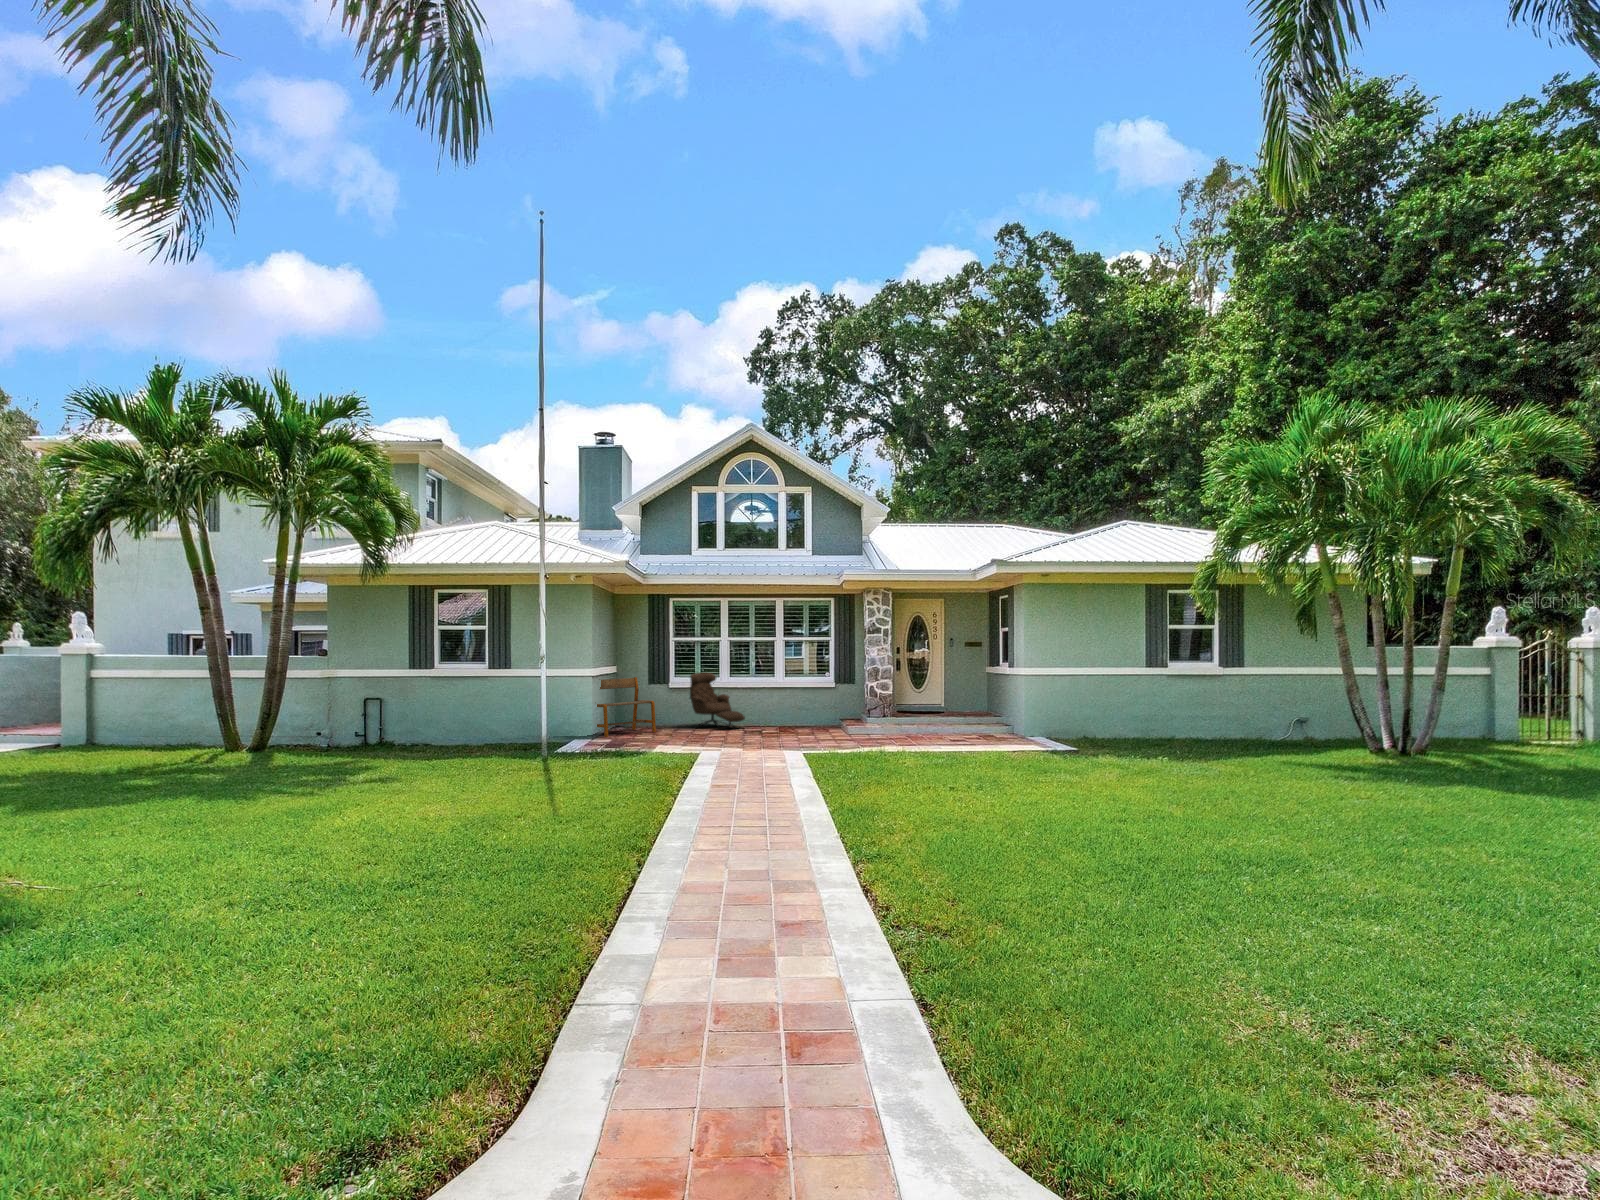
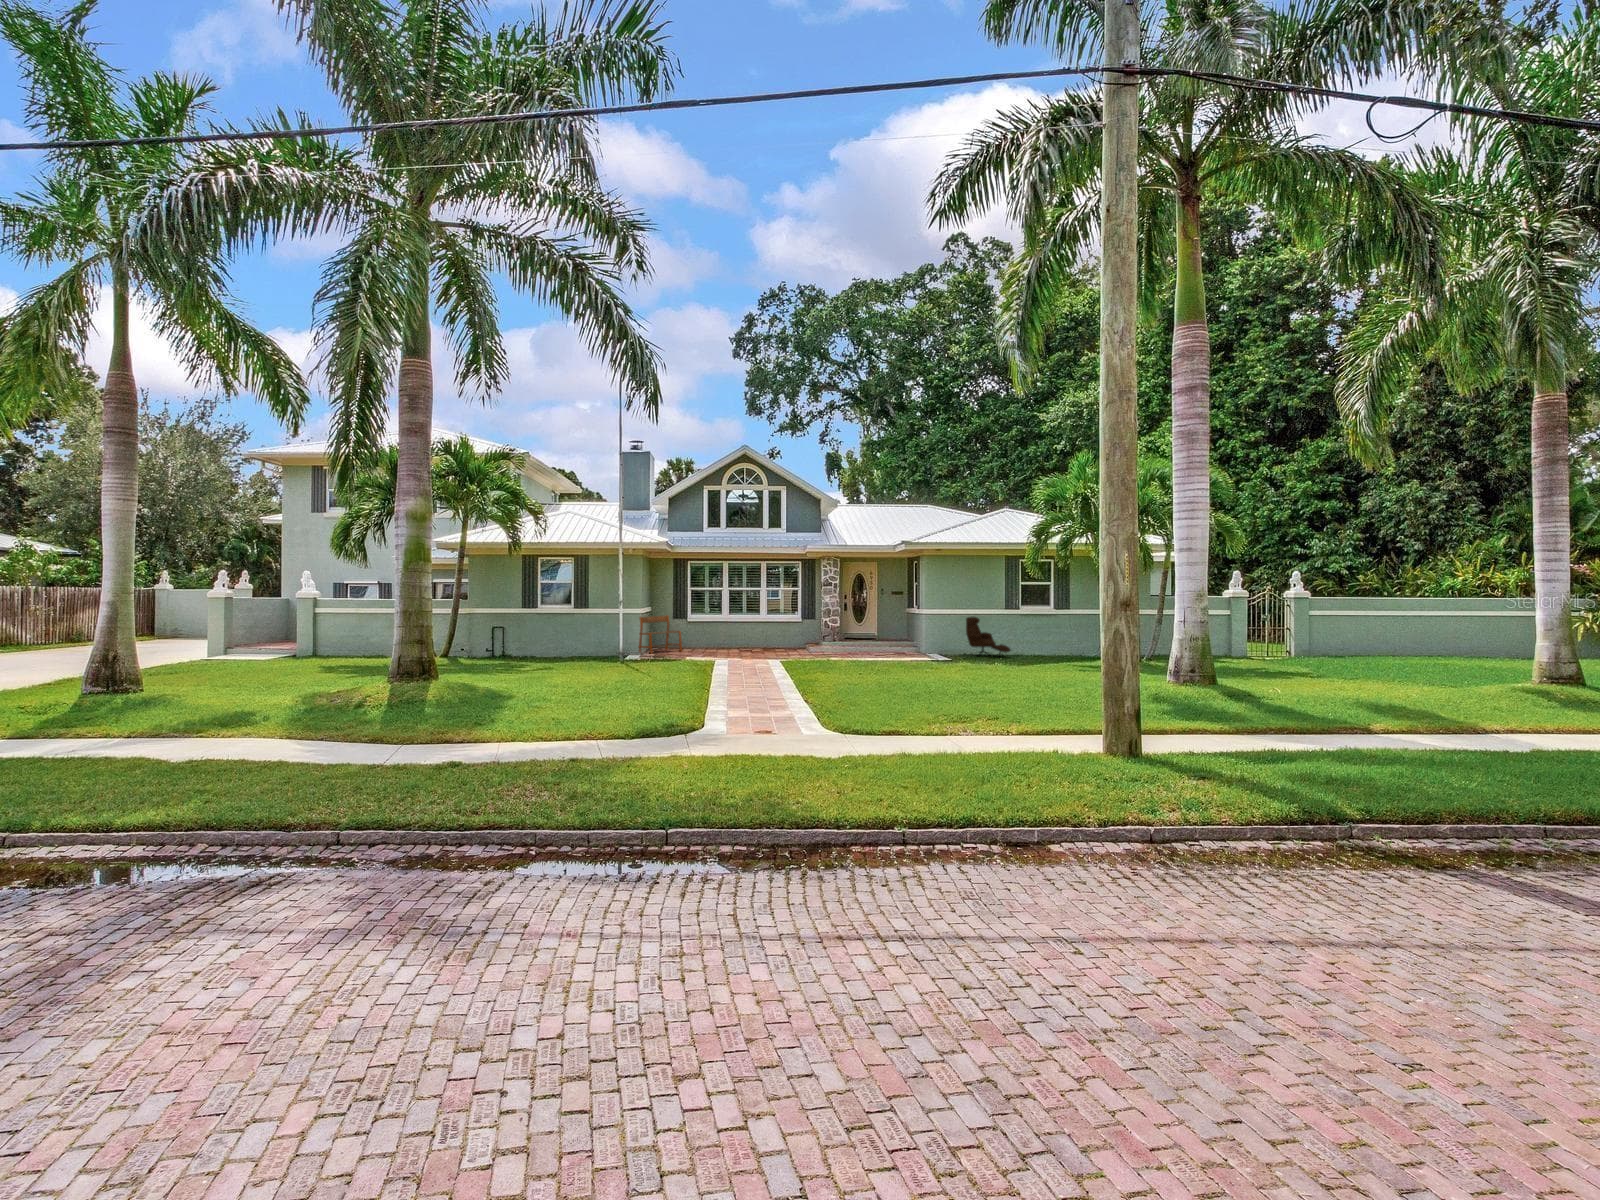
lounge chair: present [690,673,745,728] -> present [966,617,1010,656]

